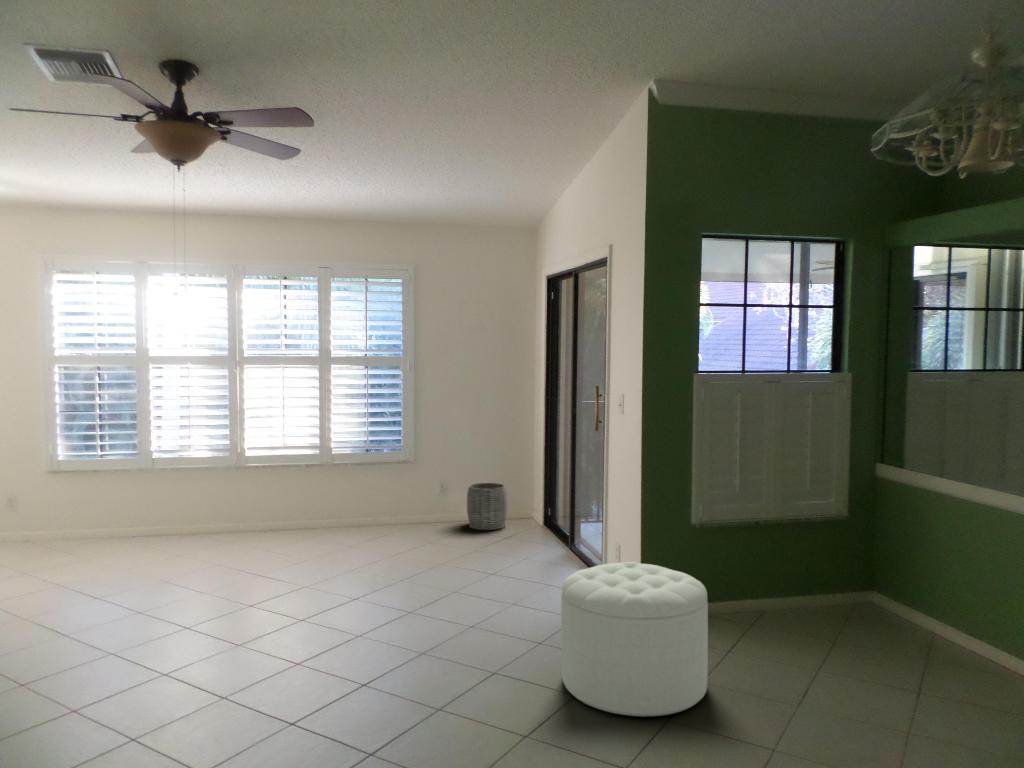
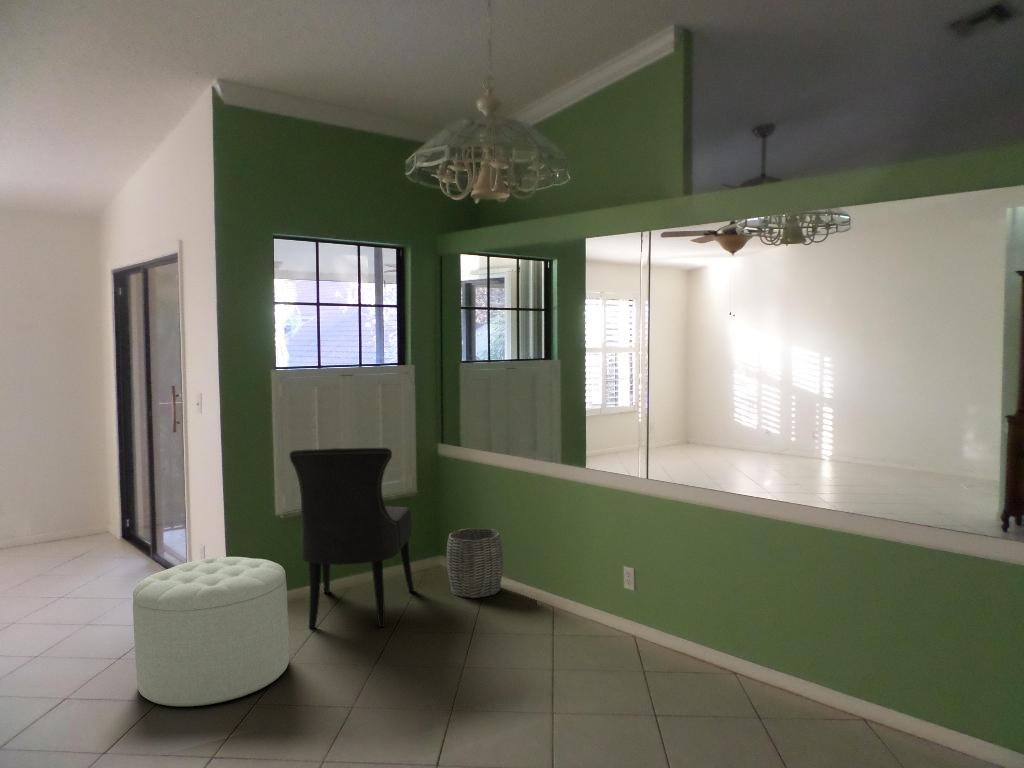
dining chair: none [712,461,843,669] -> present [290,448,414,628]
woven basket: present [467,483,507,530] -> present [447,528,503,598]

